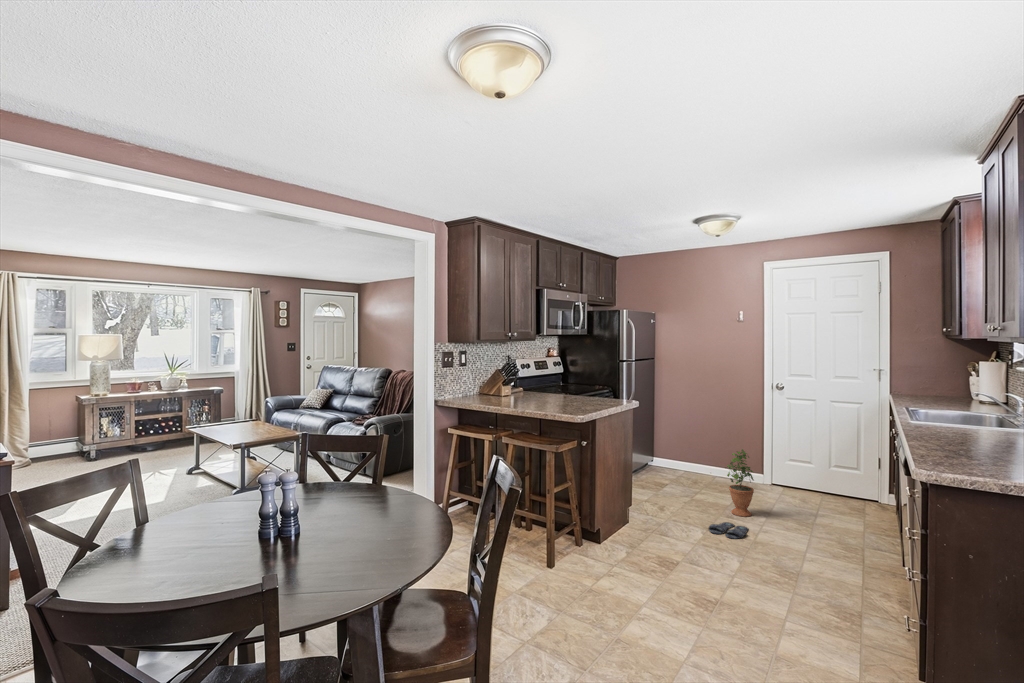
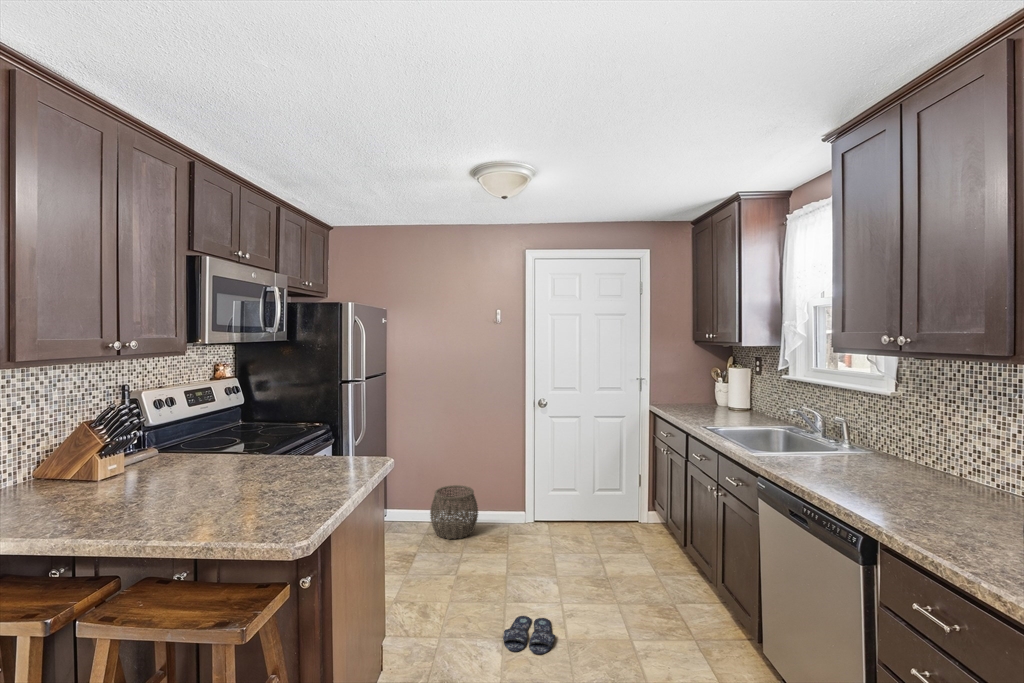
woven basket: none [682,445,721,483] -> present [430,485,478,539]
potted plant: present [727,449,754,517] -> none [506,497,543,596]

